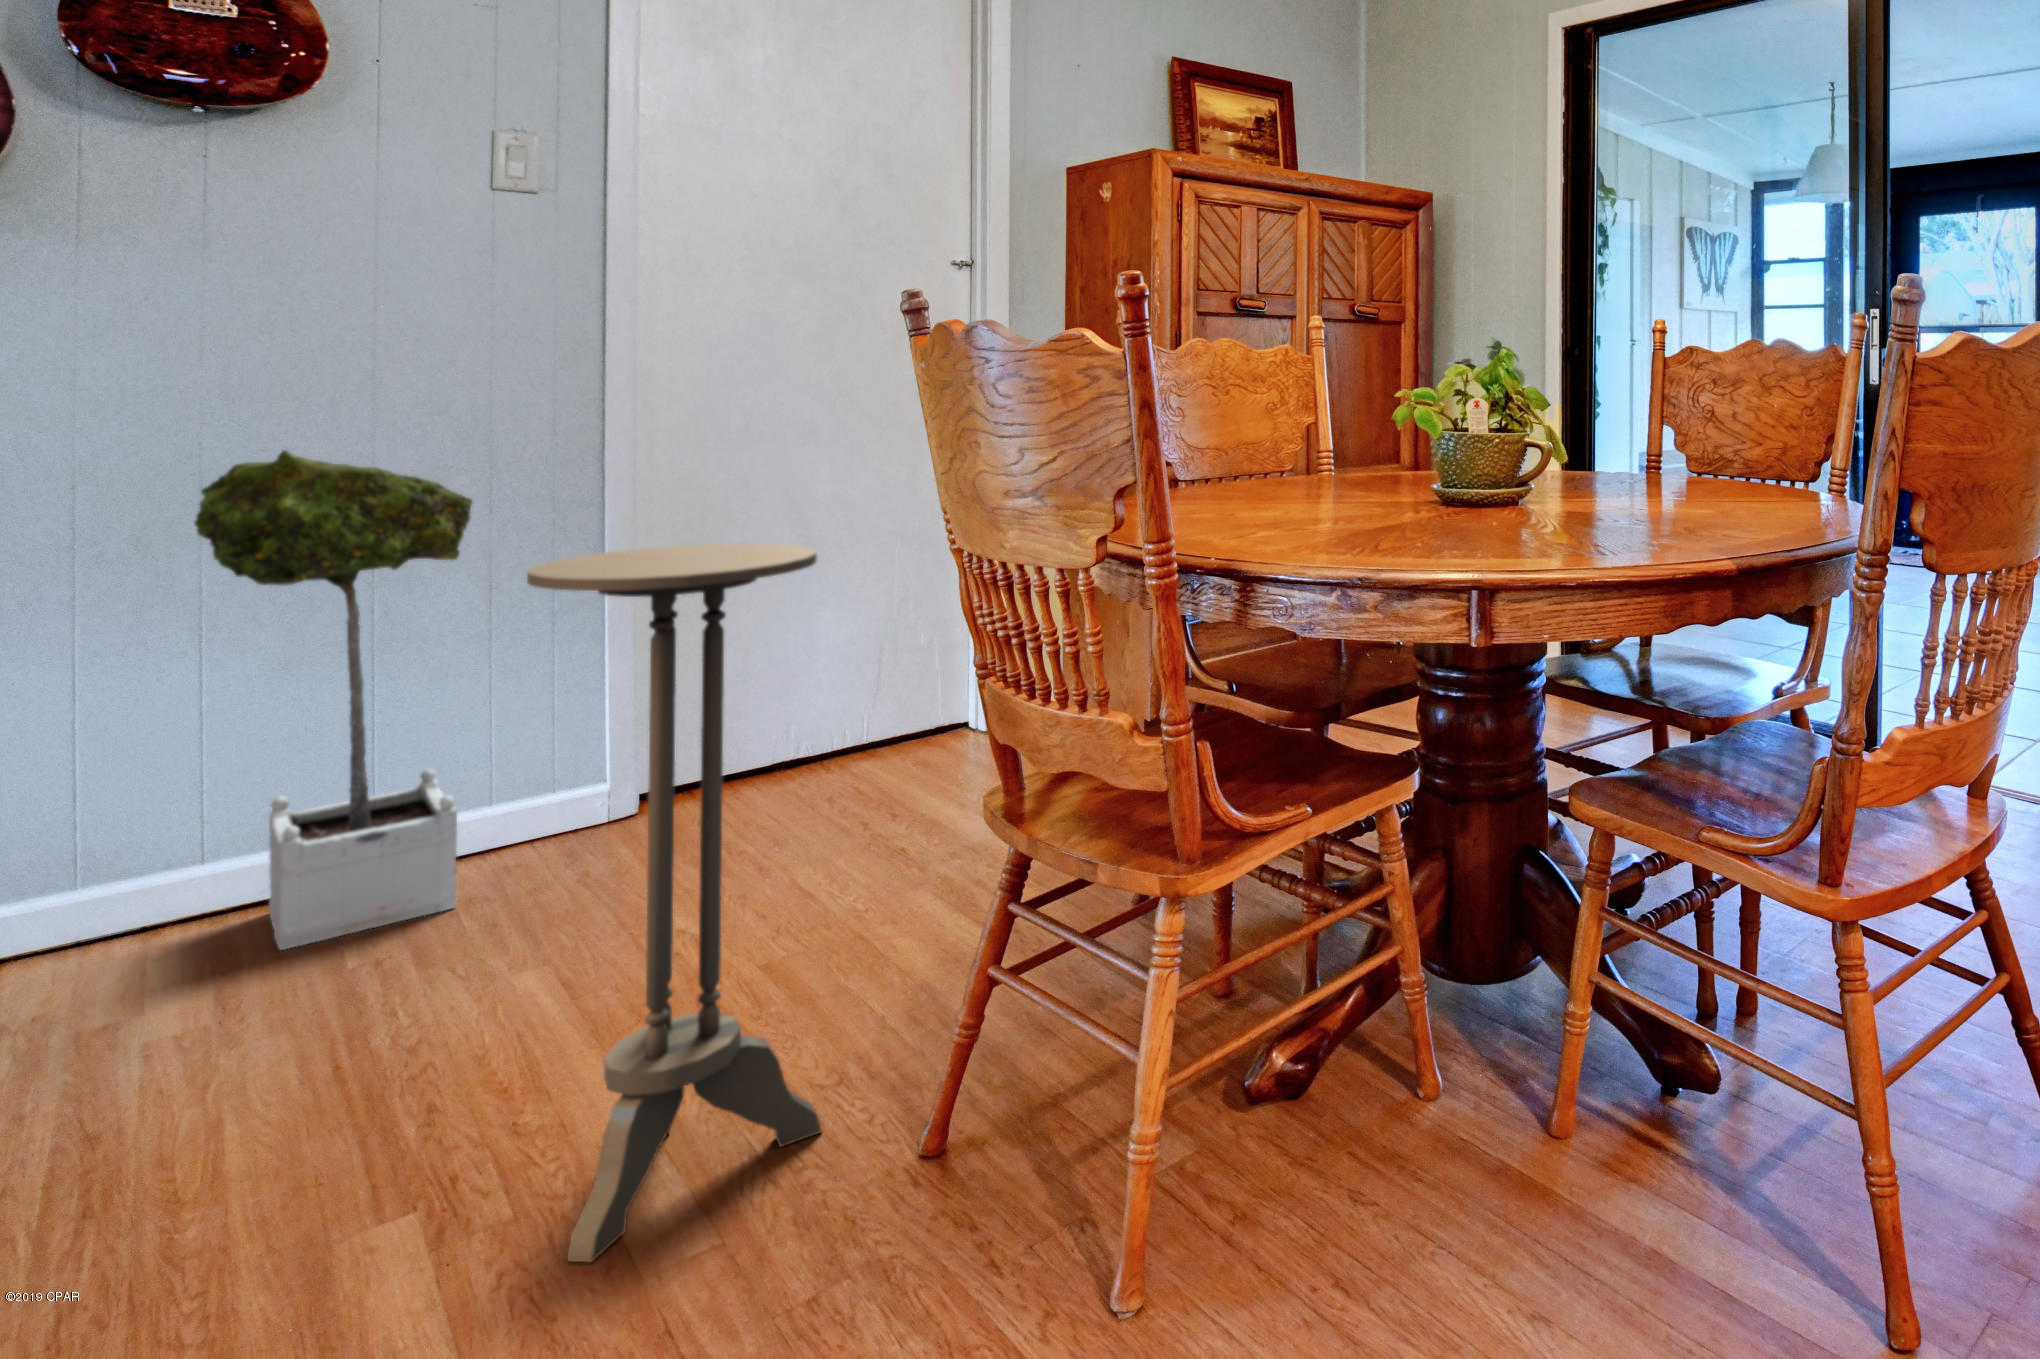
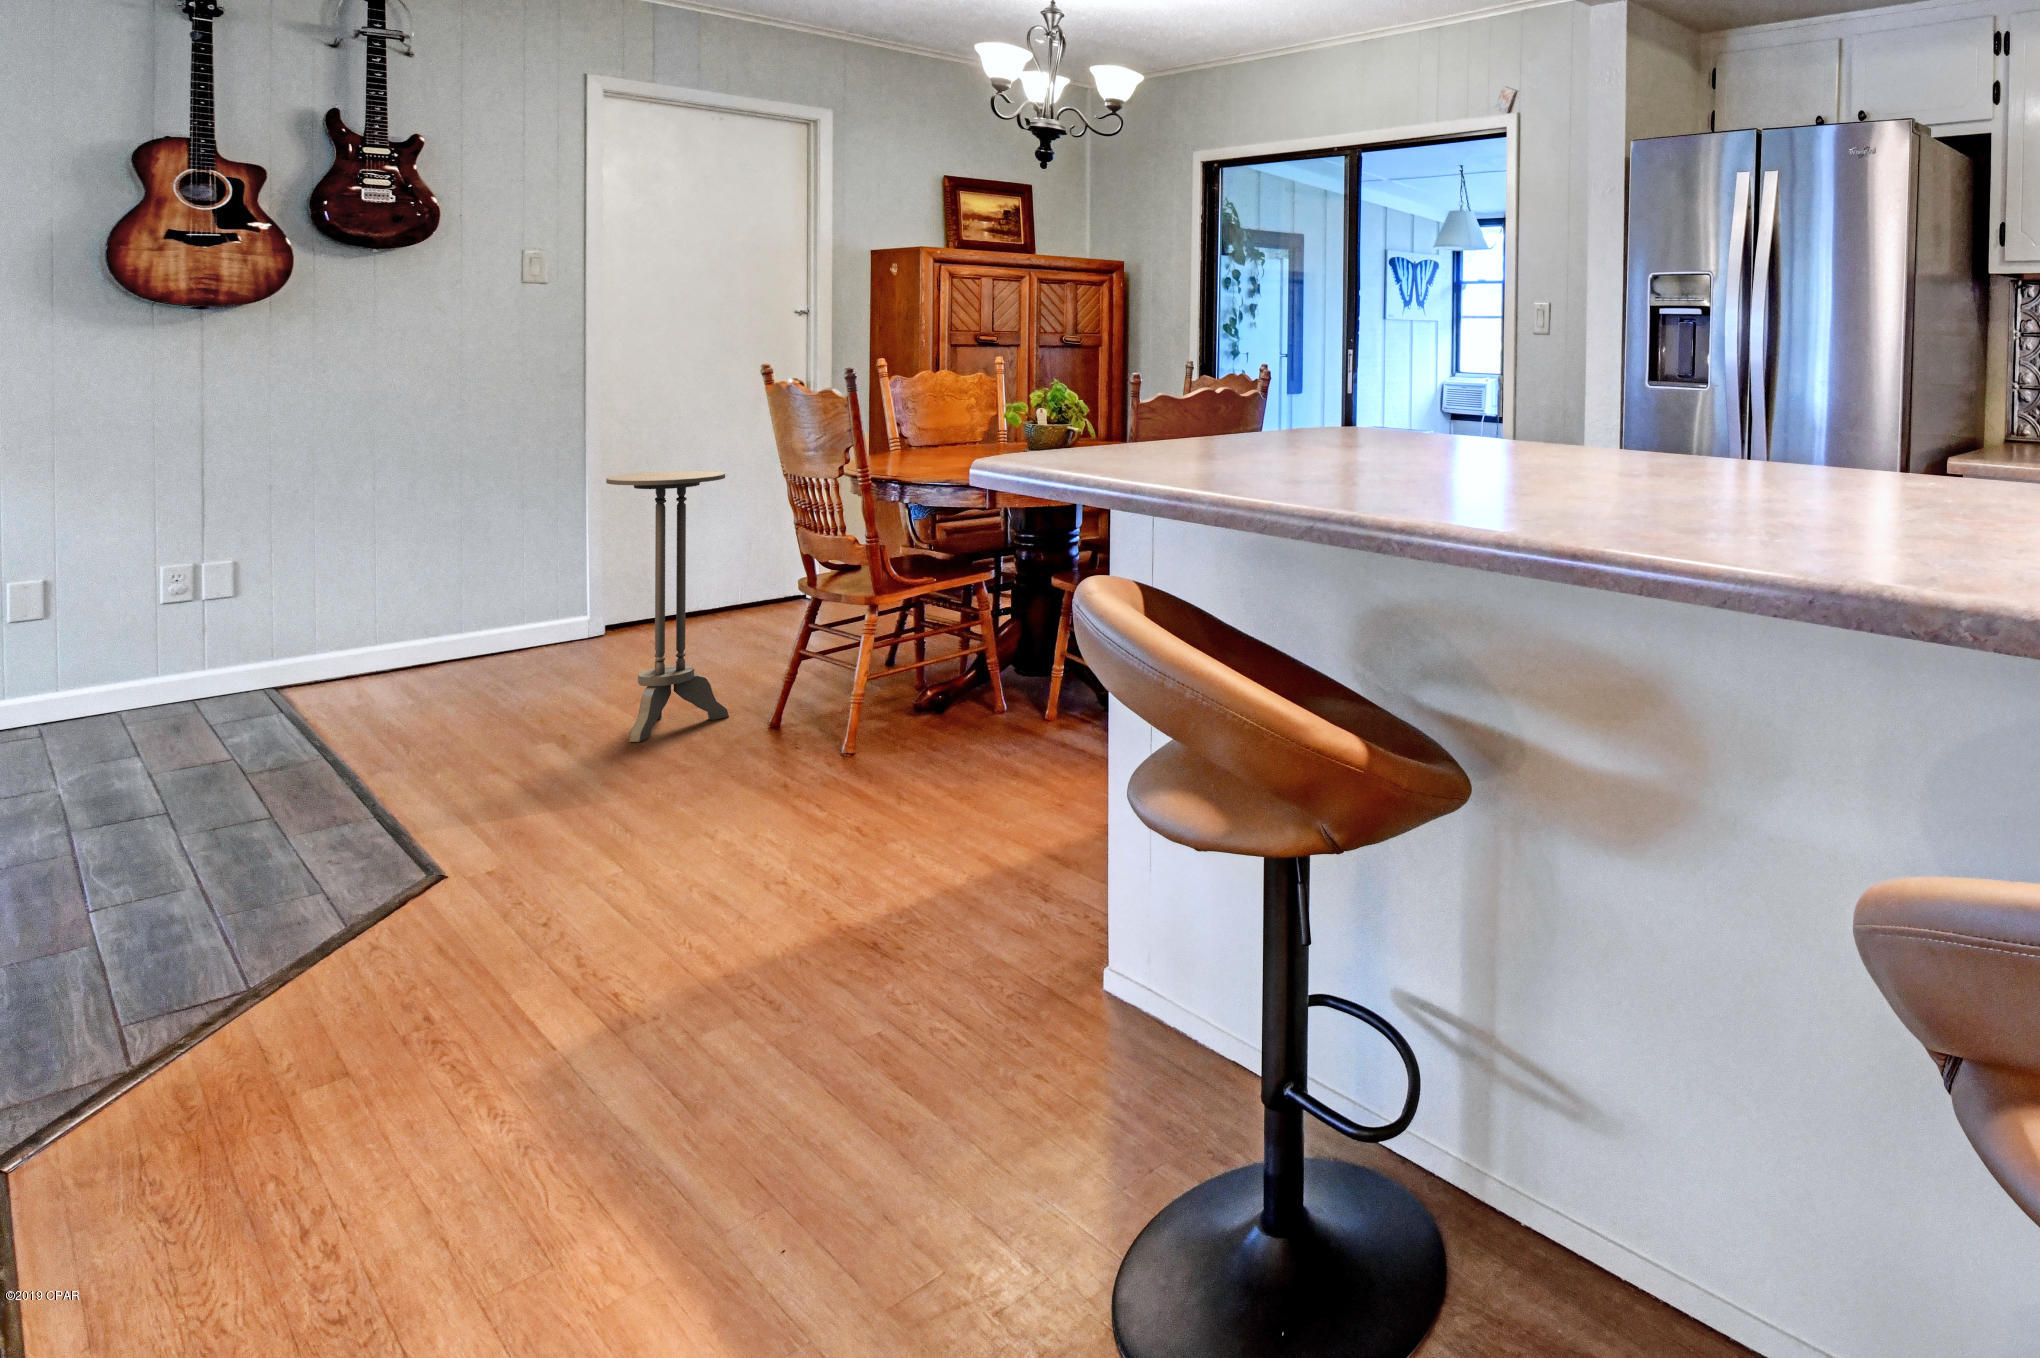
potted tree: present [194,450,472,950] -> none [385,430,524,680]

